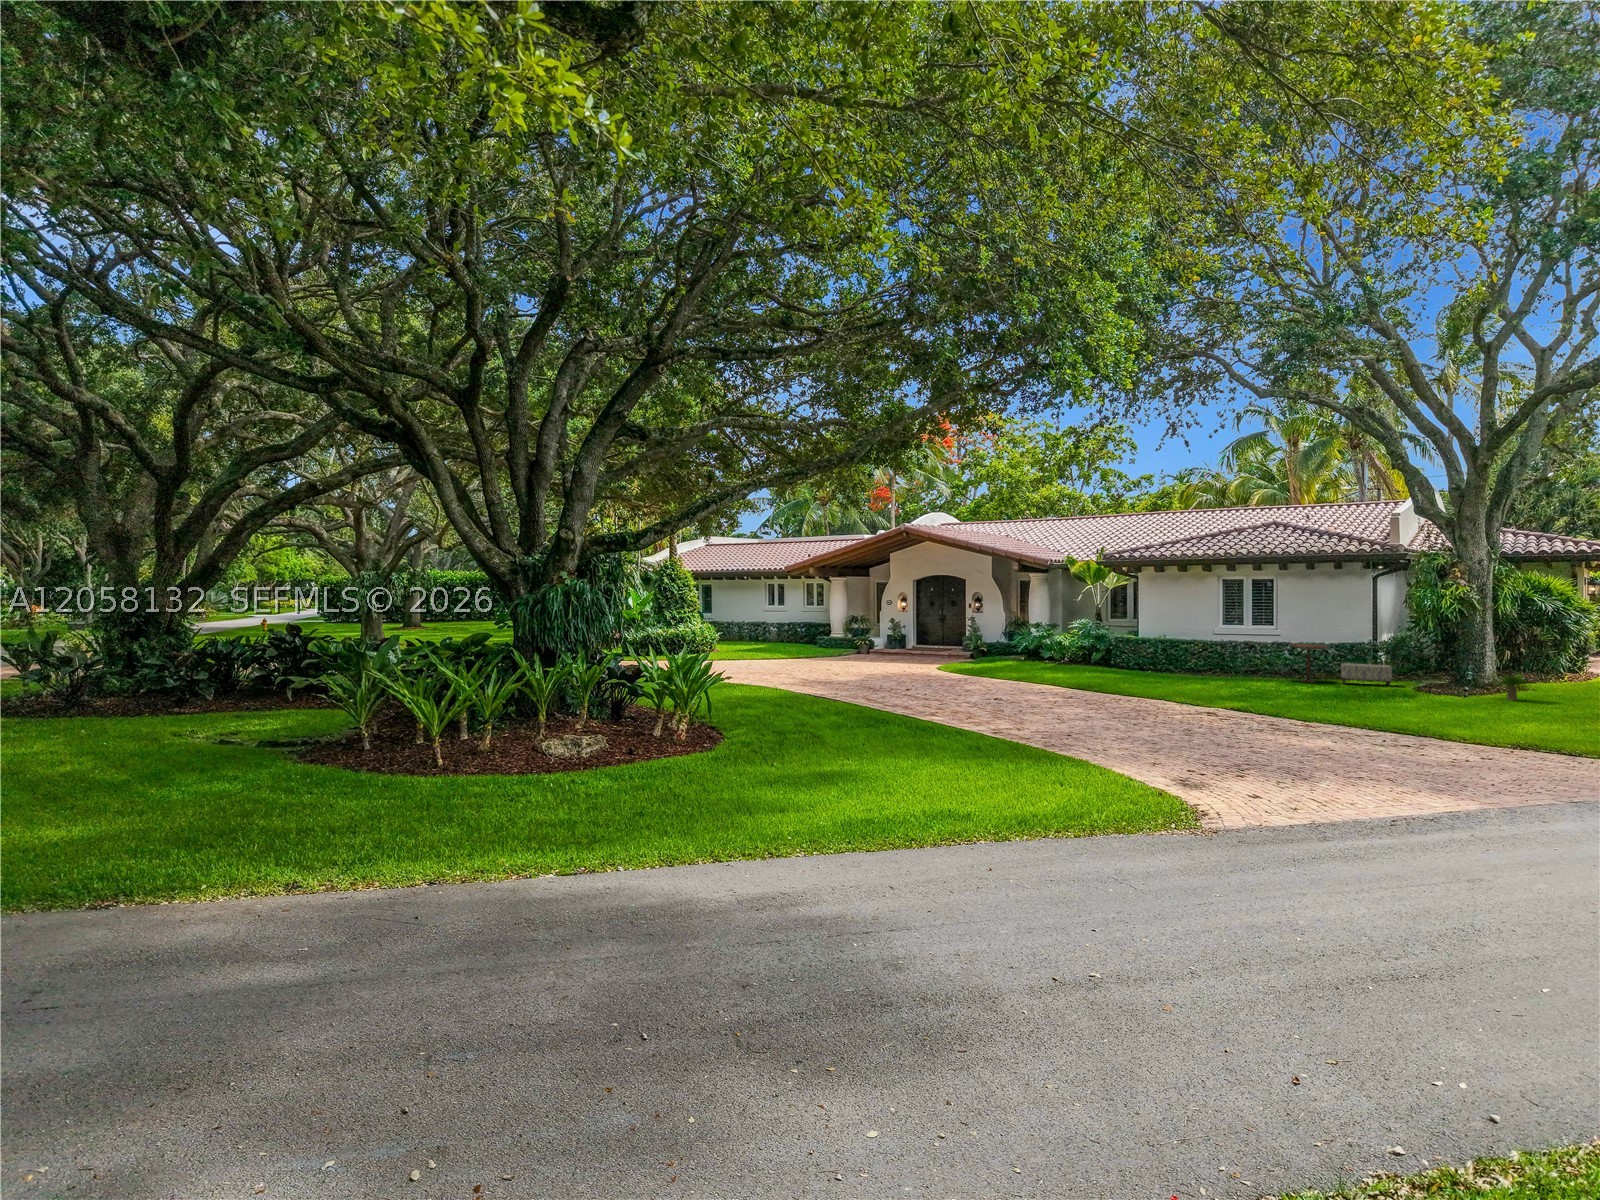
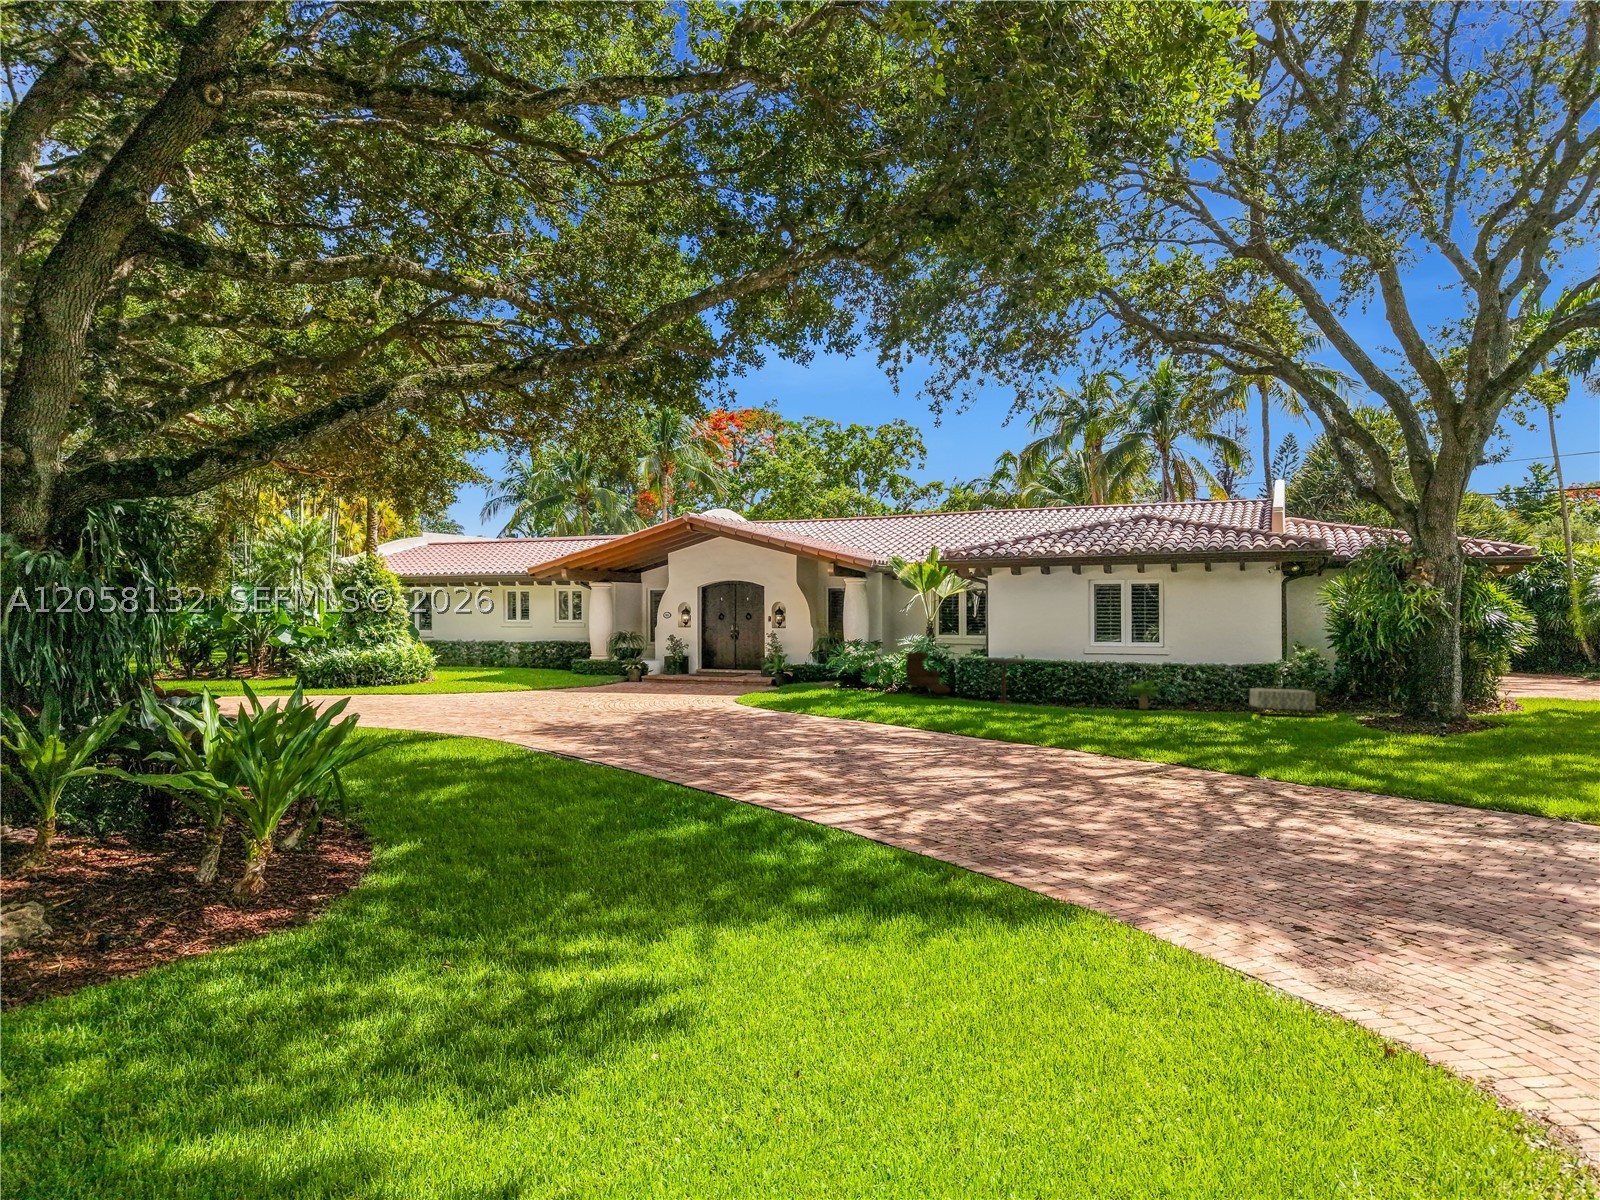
lounge chair: none [1068,633,1103,669] -> present [906,652,950,698]
pedestal table: present [1290,644,1327,683] -> present [985,658,1024,703]
potted plant: present [1495,674,1530,701] -> present [1128,682,1159,709]

